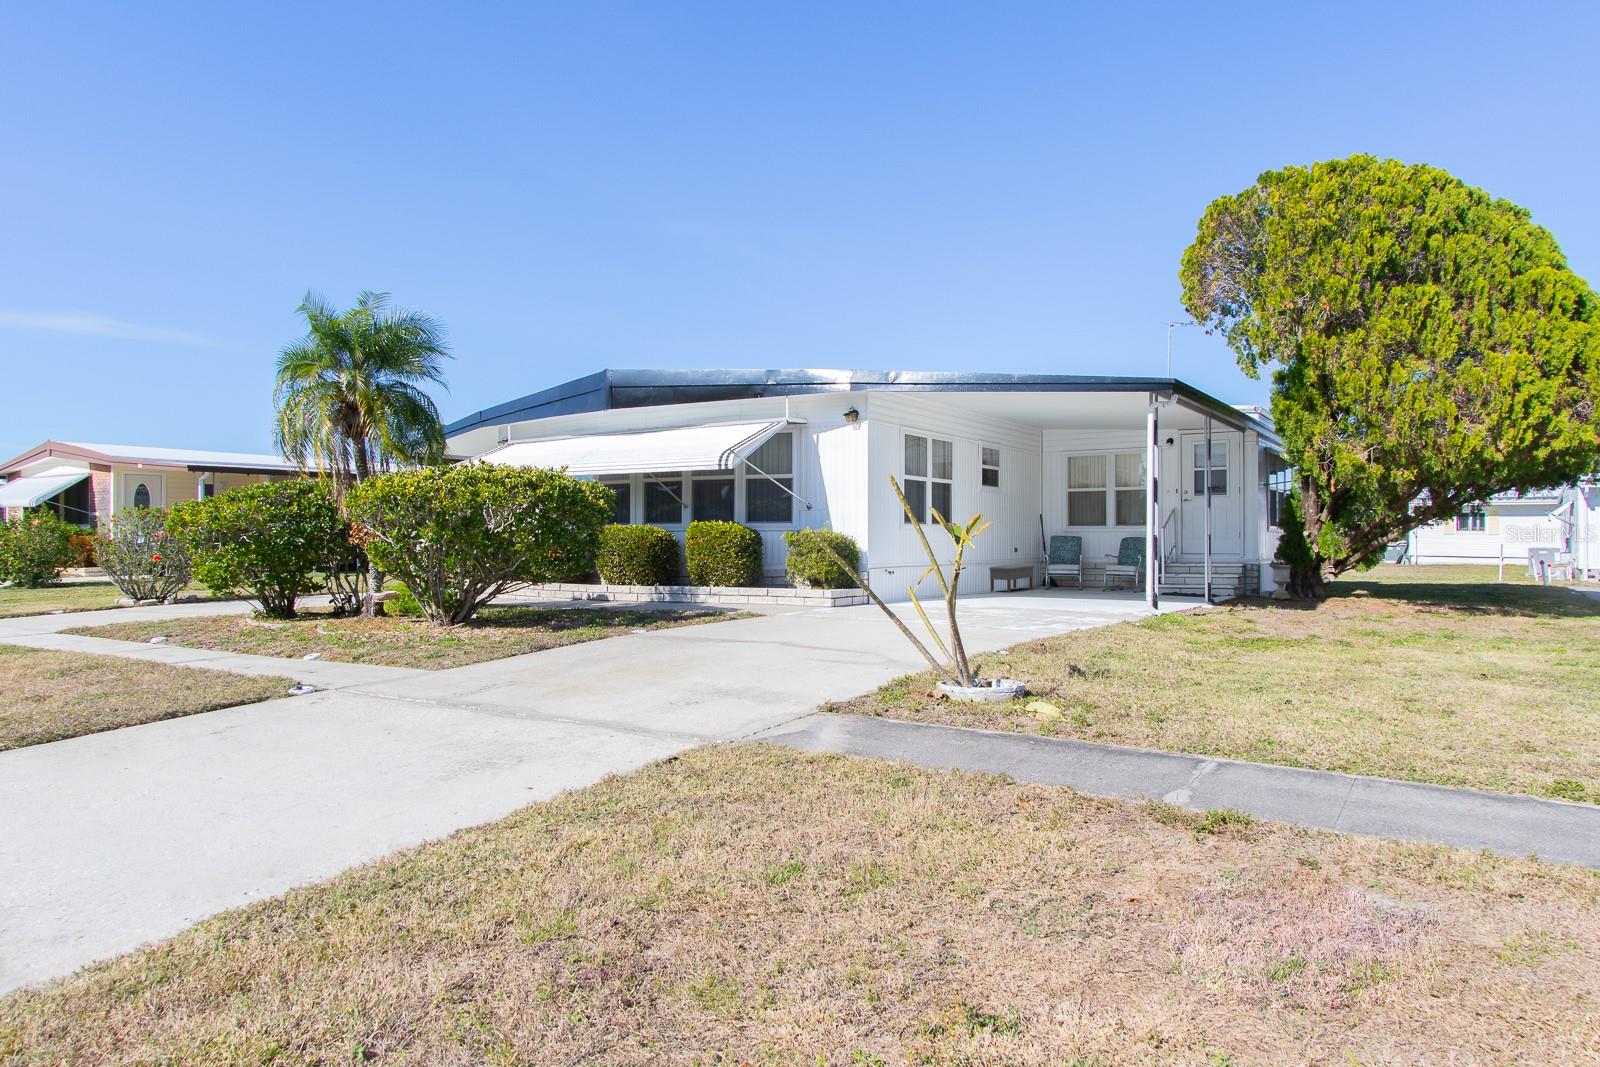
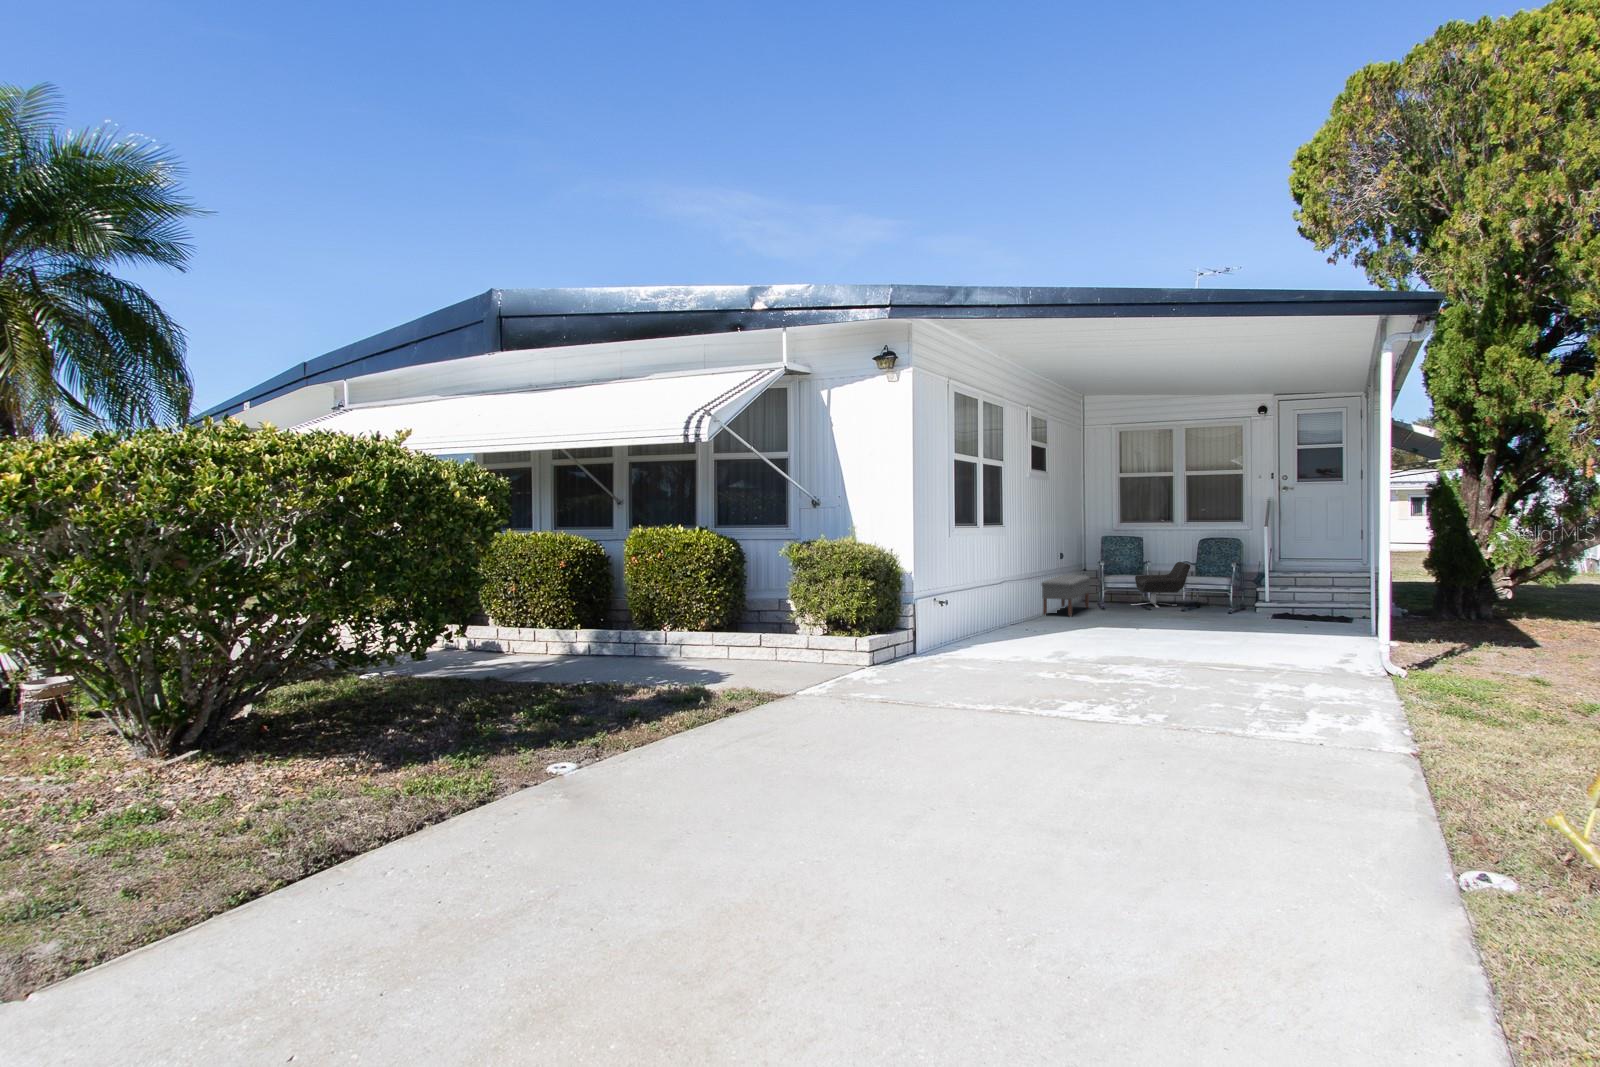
lounge chair: none [1069,556,1112,589] -> present [1131,562,1190,607]
planter: present [1269,560,1291,600] -> none [1438,571,1475,626]

